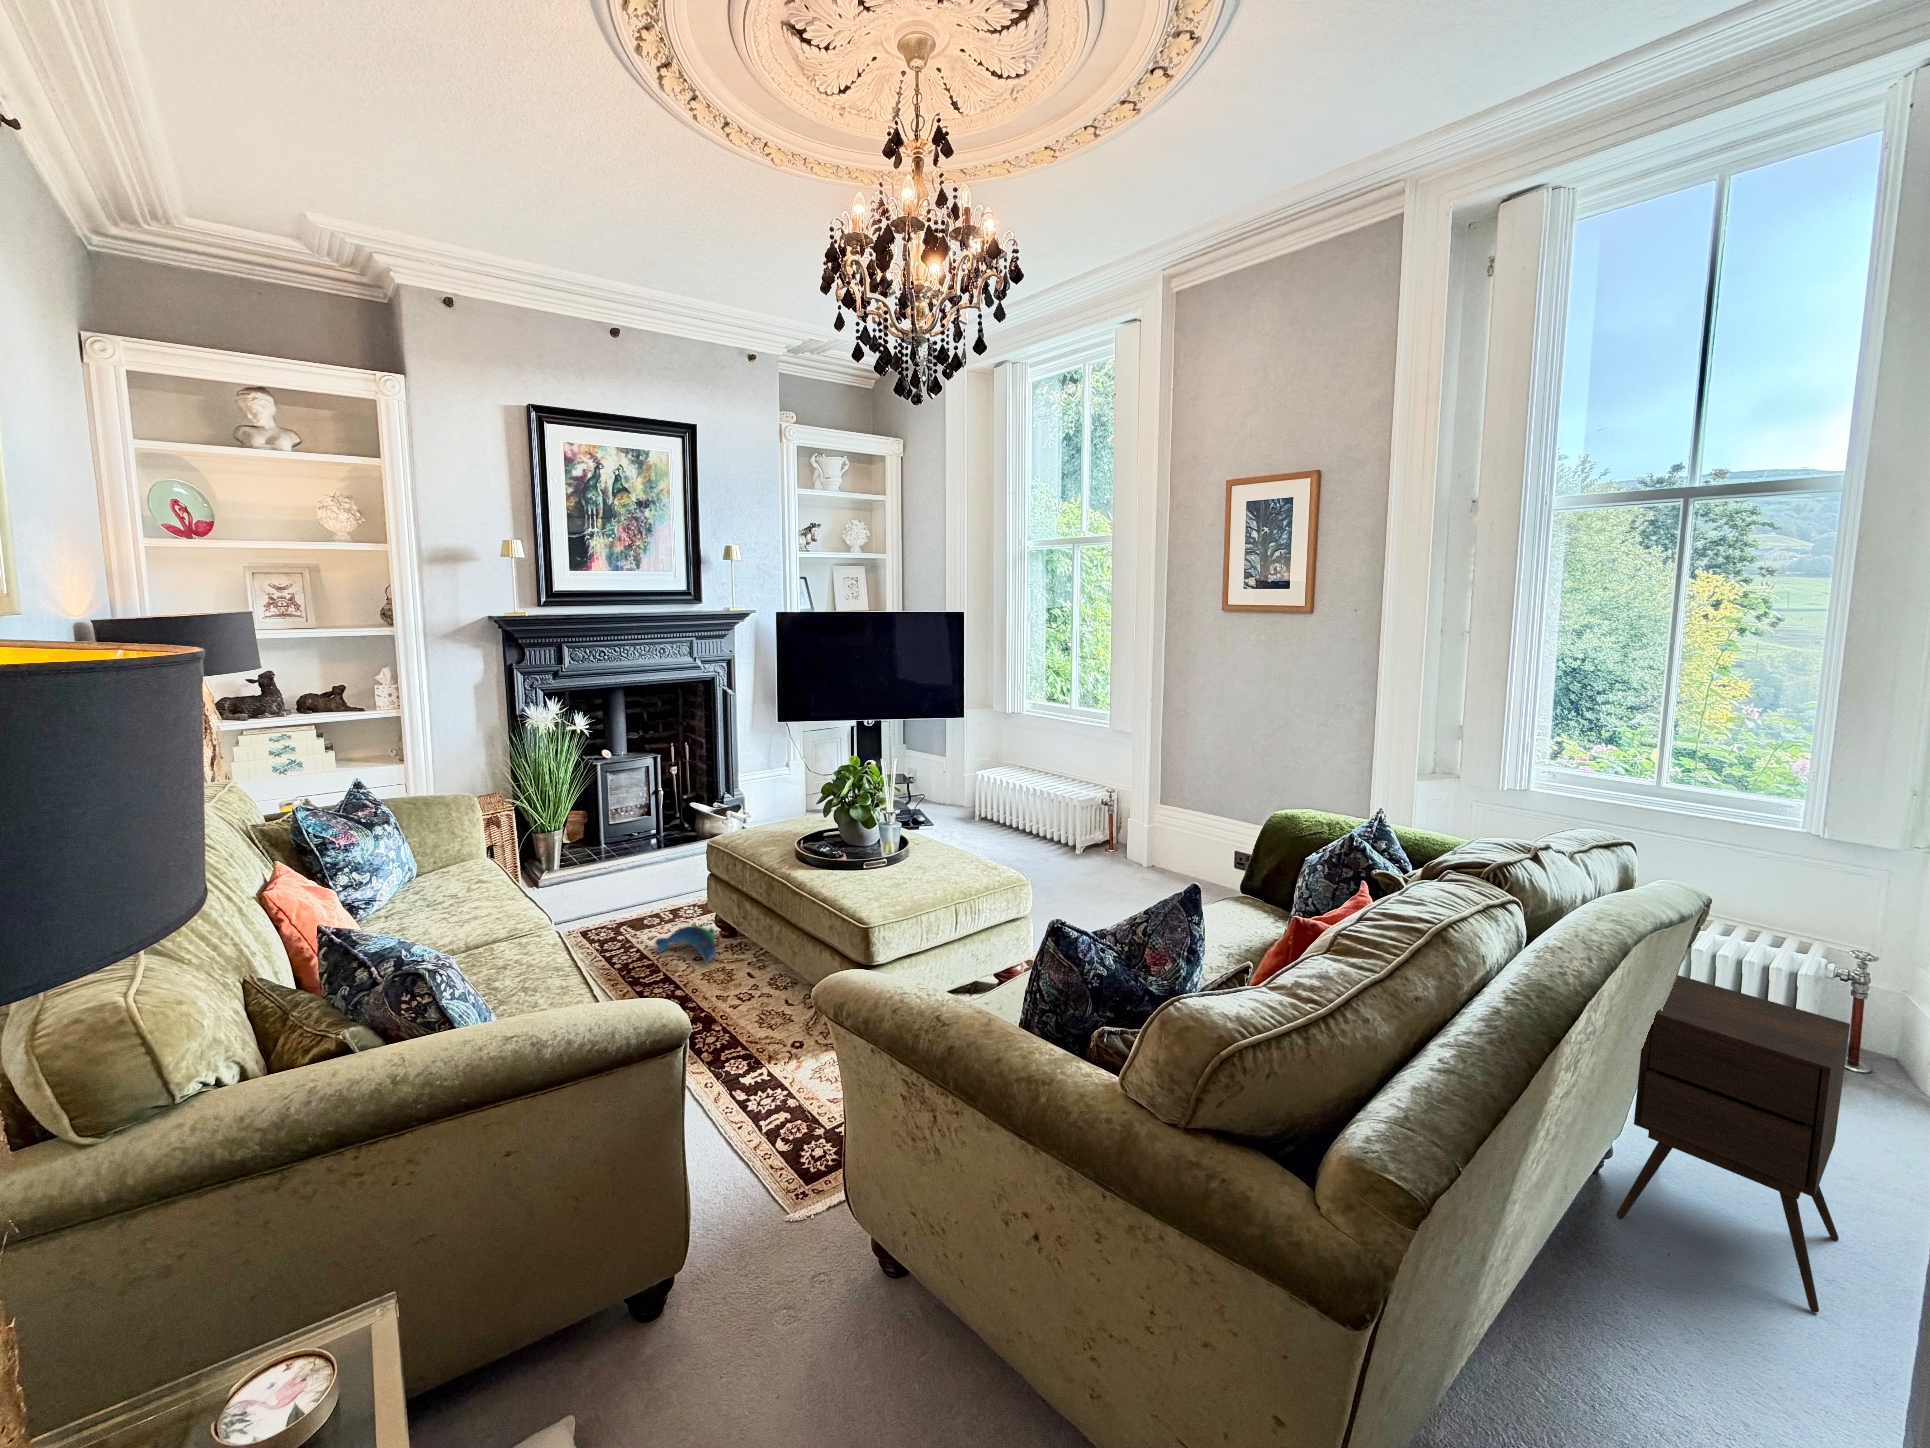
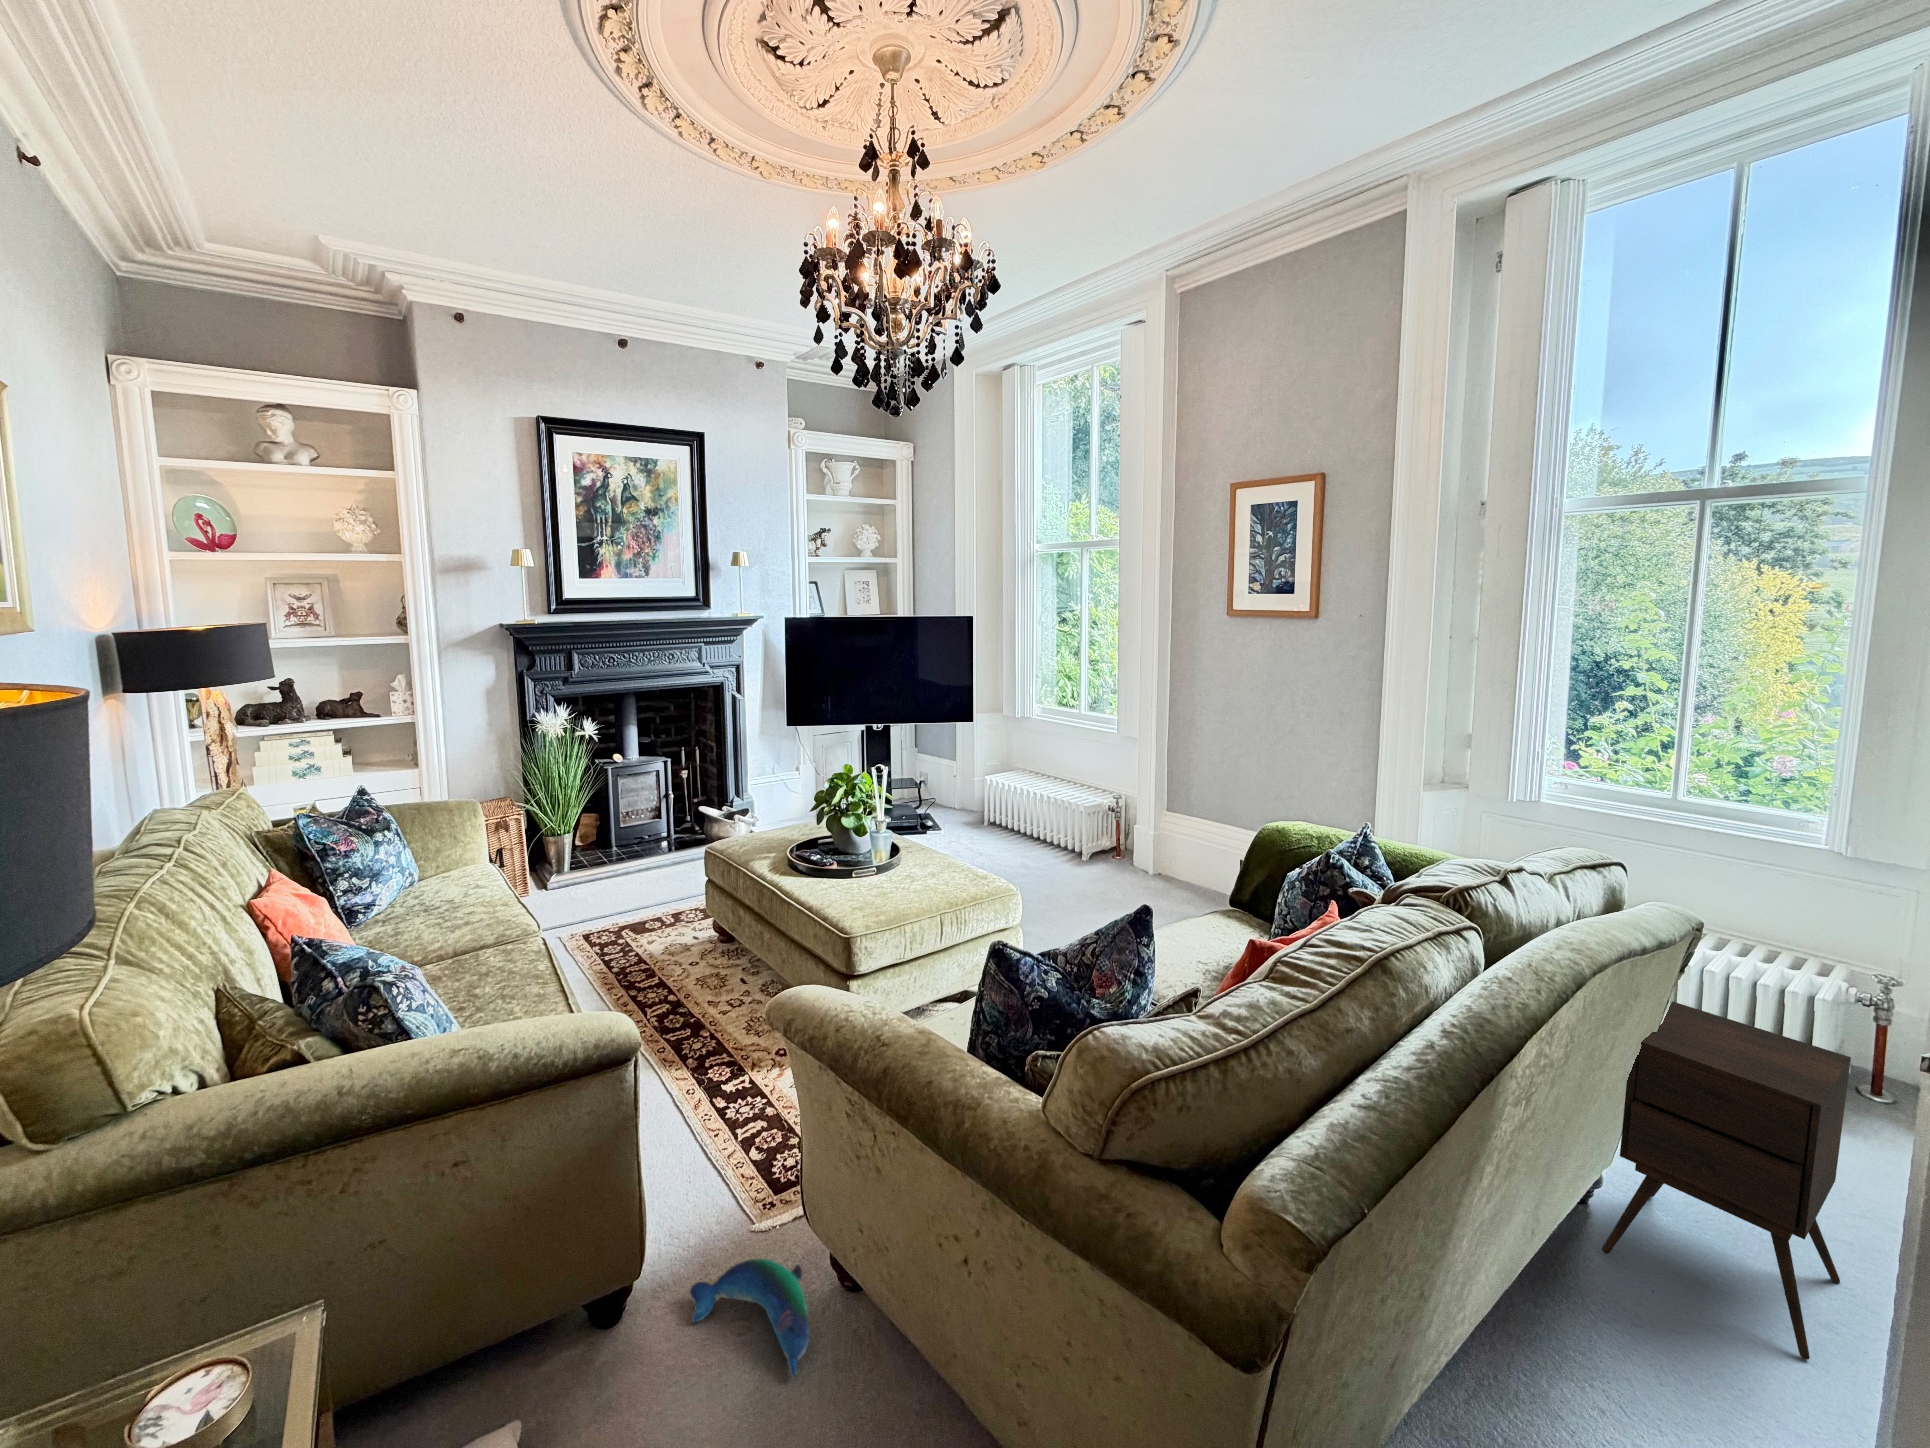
plush toy: present [655,926,716,964] -> present [690,1259,809,1377]

